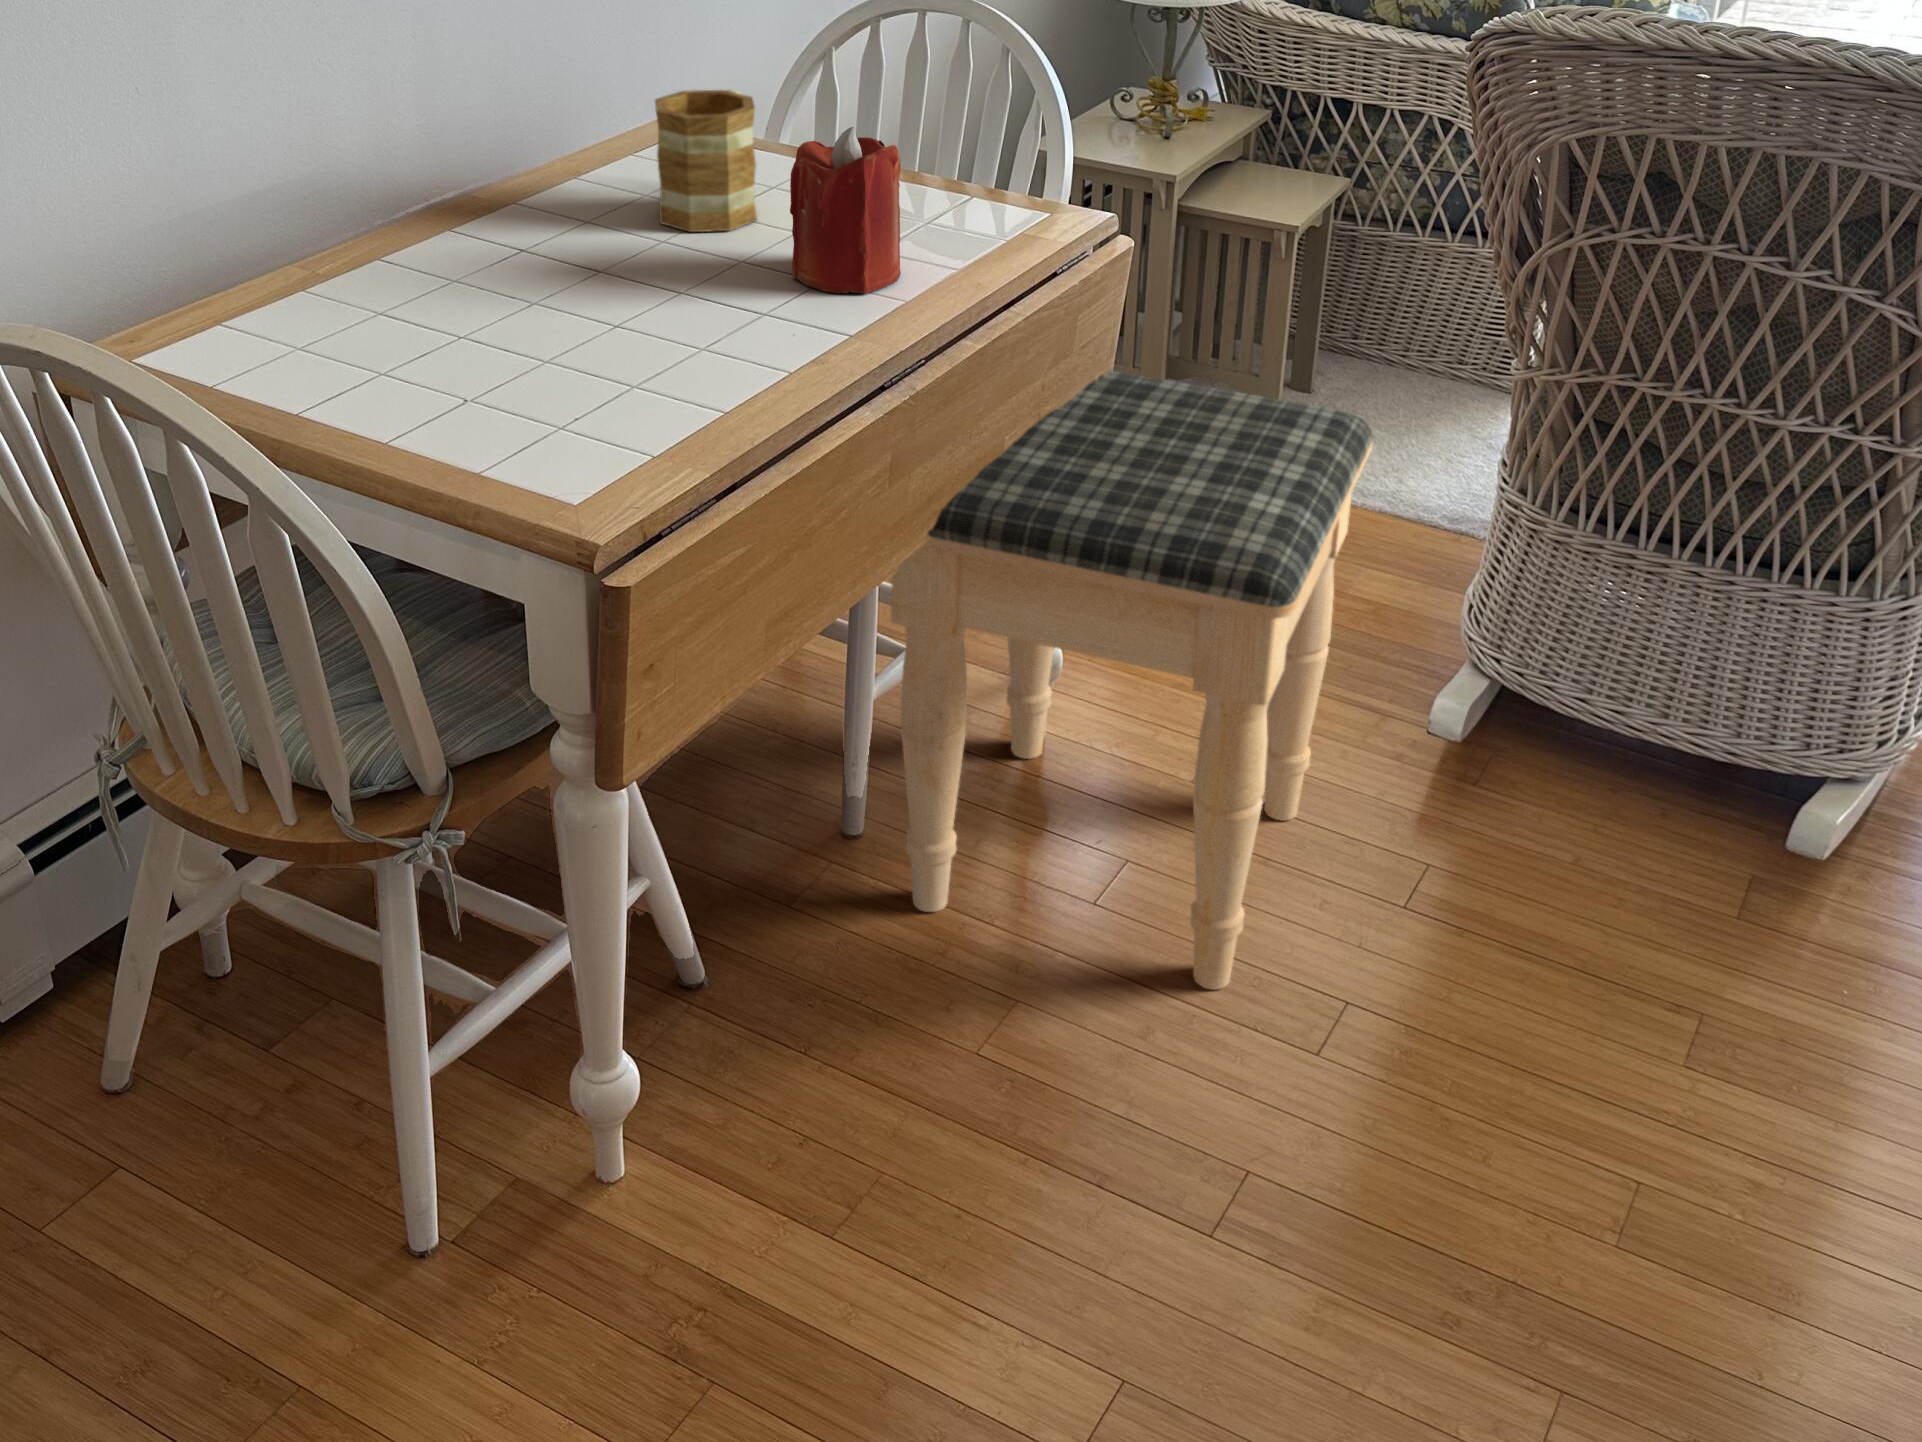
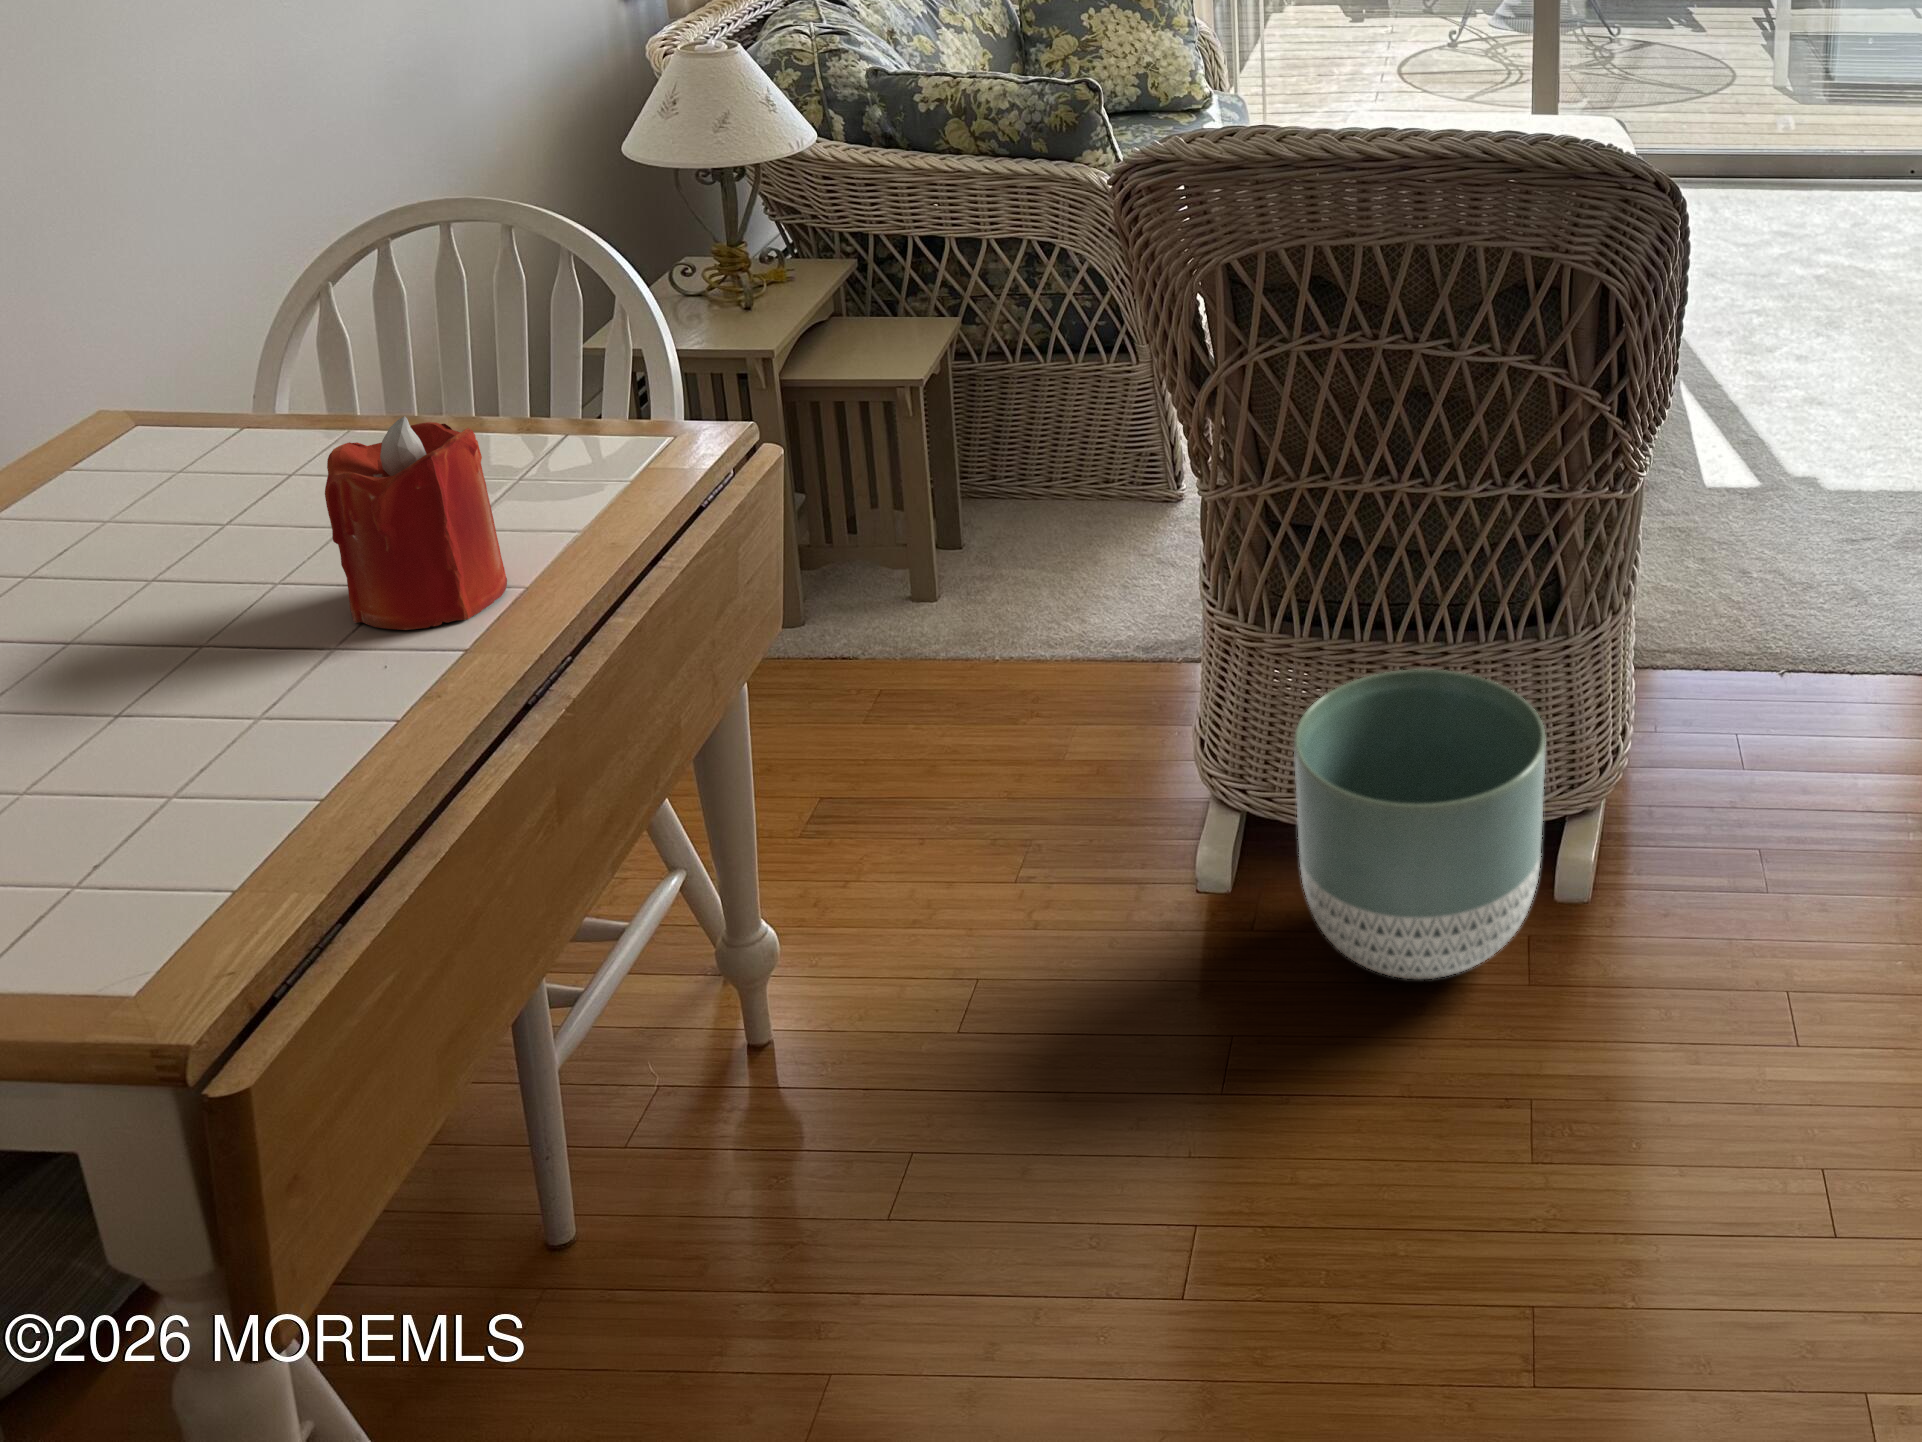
mug: present [655,90,757,232] -> none [81,388,276,589]
footstool: present [891,371,1373,990] -> none [540,594,1099,1328]
planter: none [1520,580,1801,884] -> present [1294,669,1546,979]

